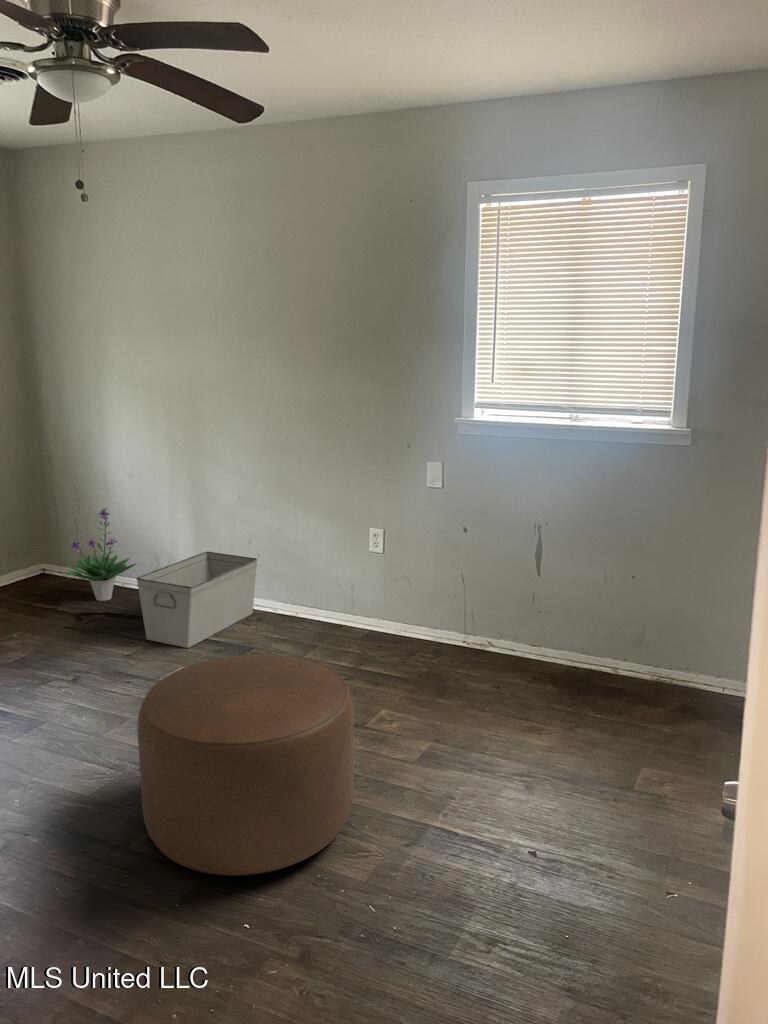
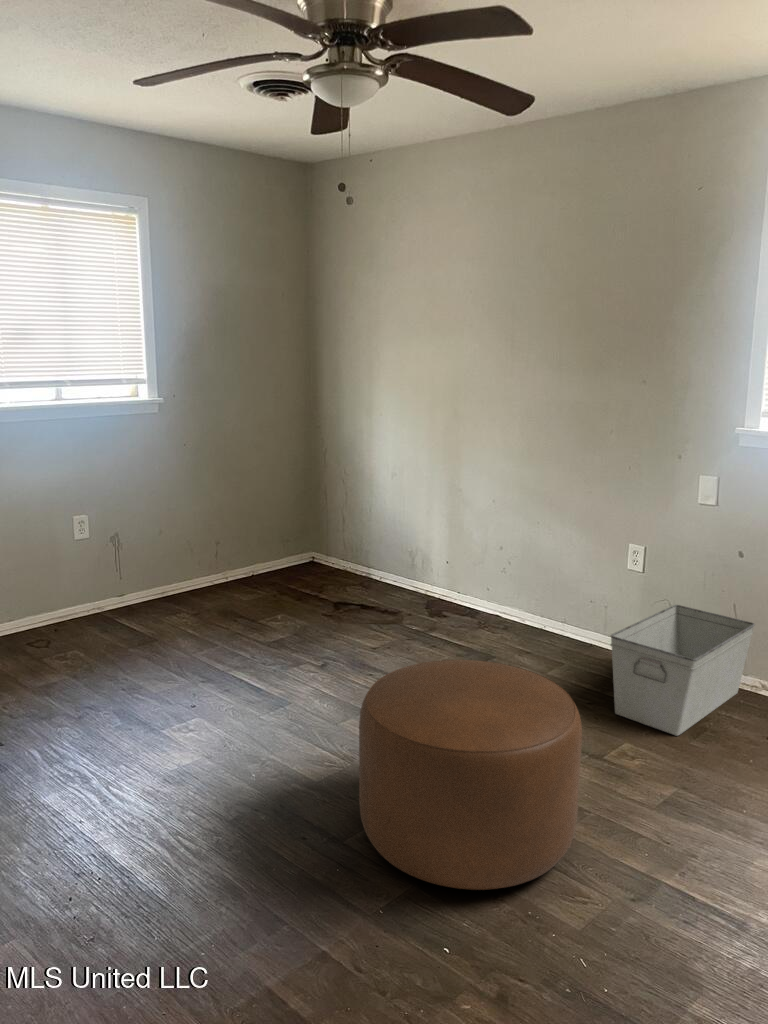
potted plant: present [66,508,136,601] -> none [327,503,393,593]
storage bin: present [136,552,257,648] -> present [611,605,755,736]

